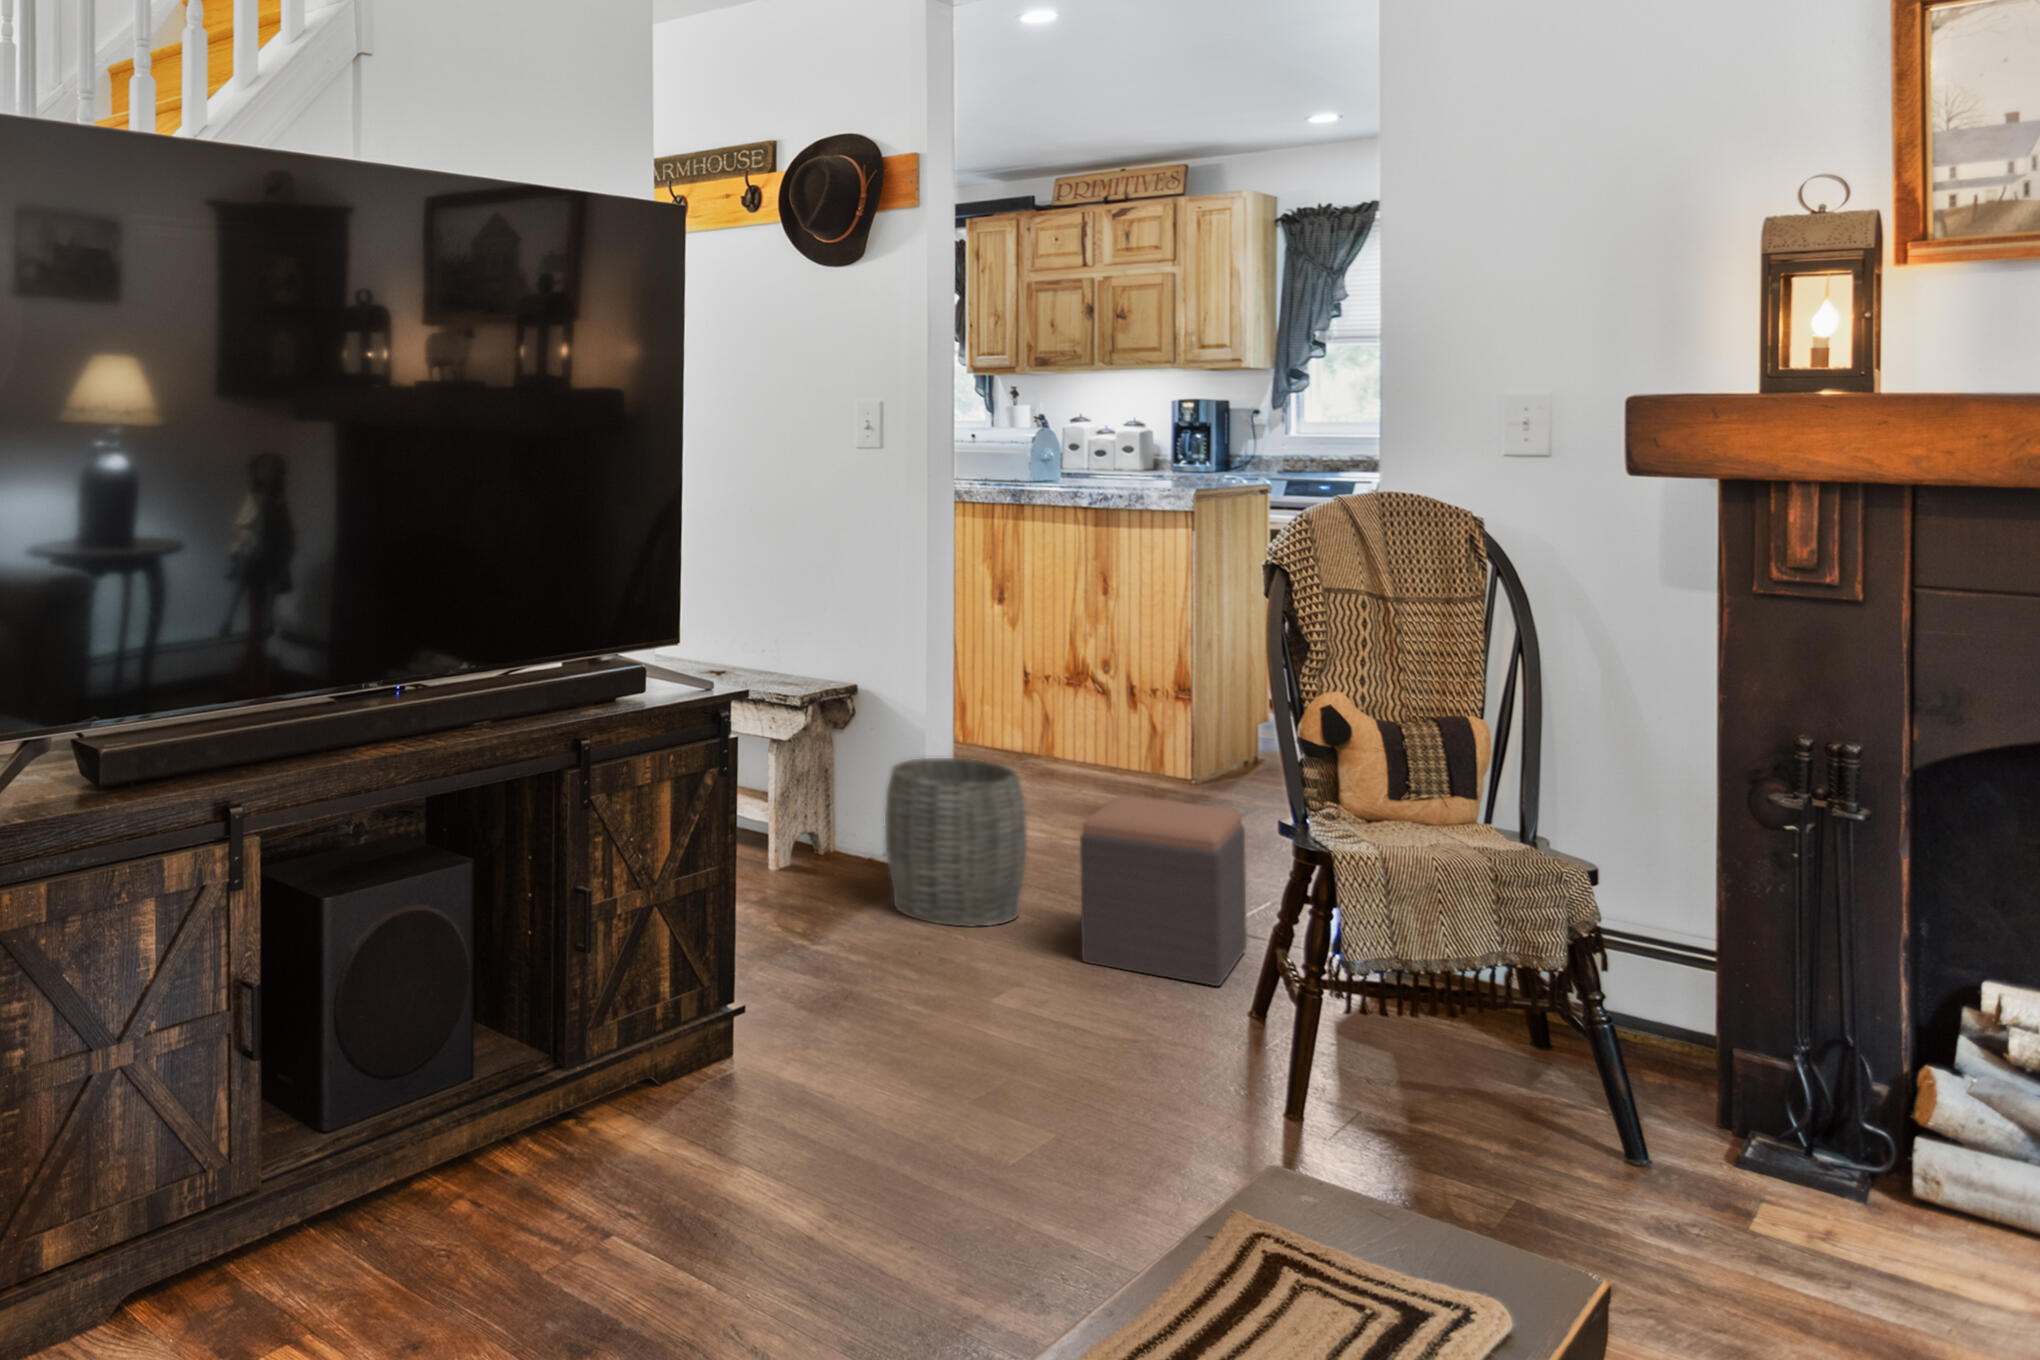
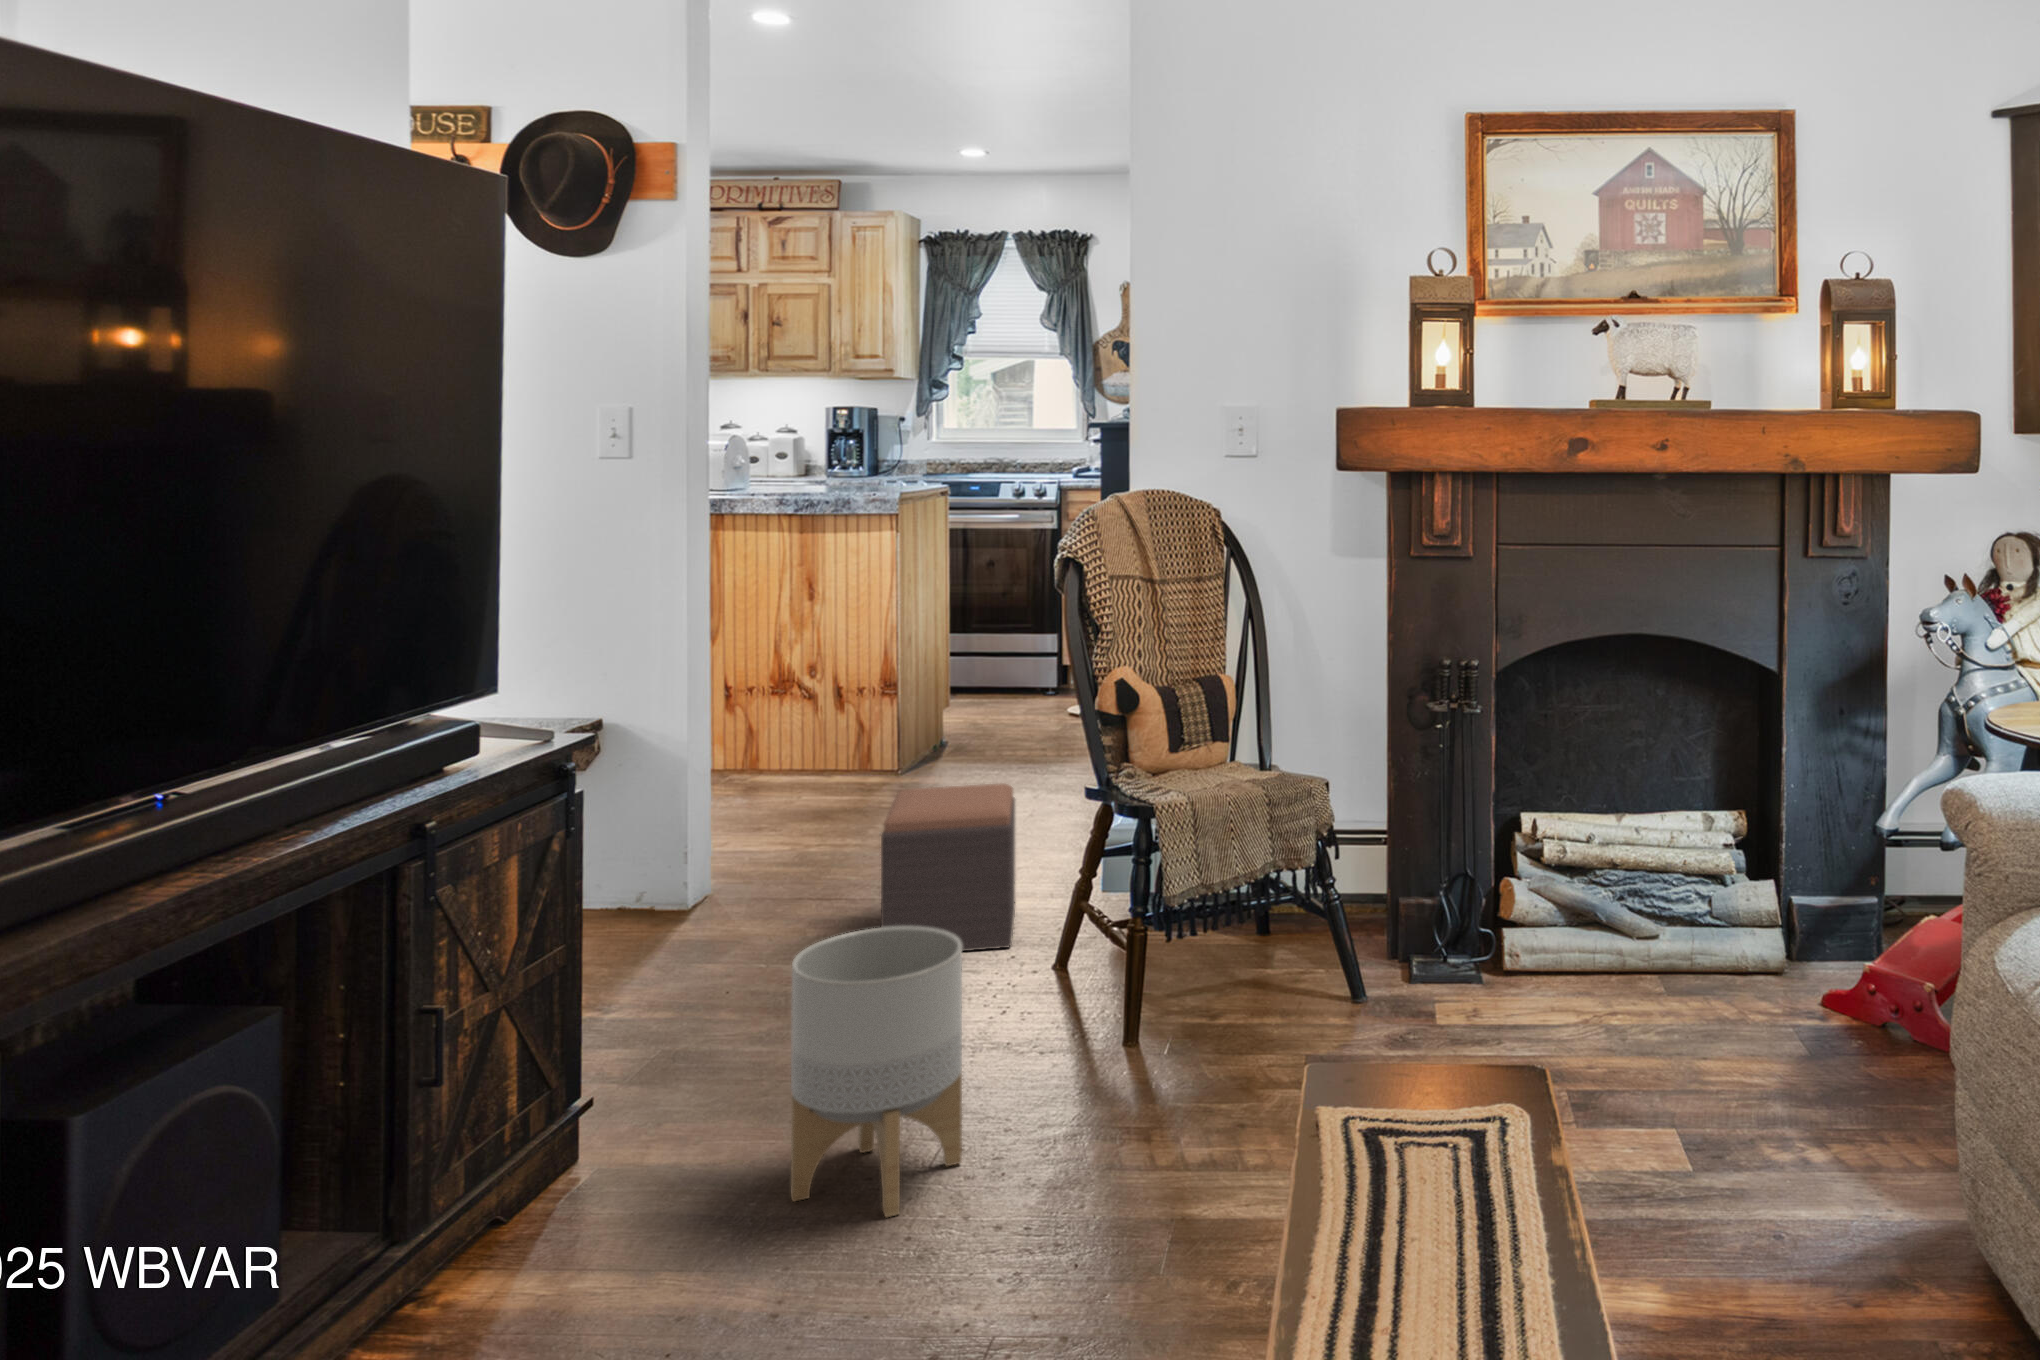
woven basket: present [885,758,1027,927] -> none [654,780,807,958]
planter: none [881,909,1051,1196] -> present [791,926,962,1217]

